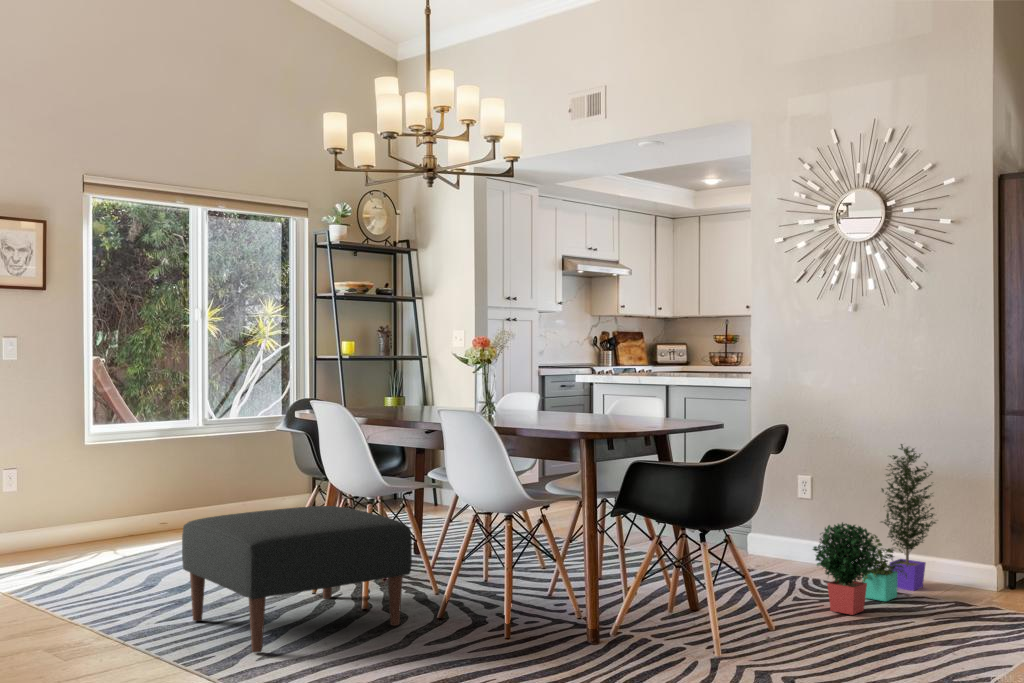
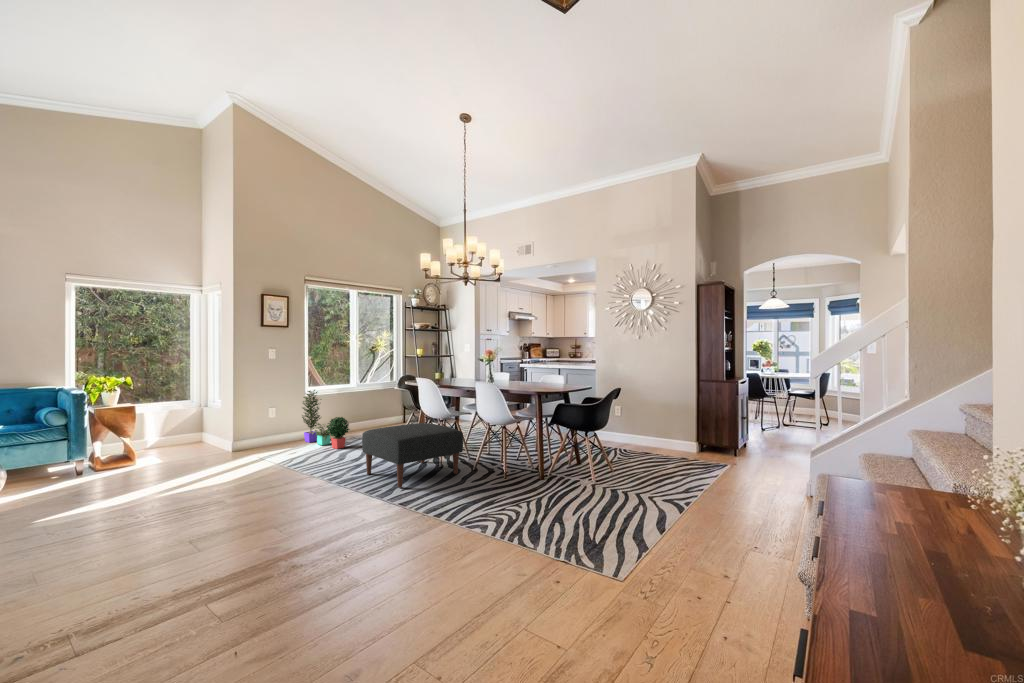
potted plant: present [813,444,936,615] -> present [302,390,350,449]

